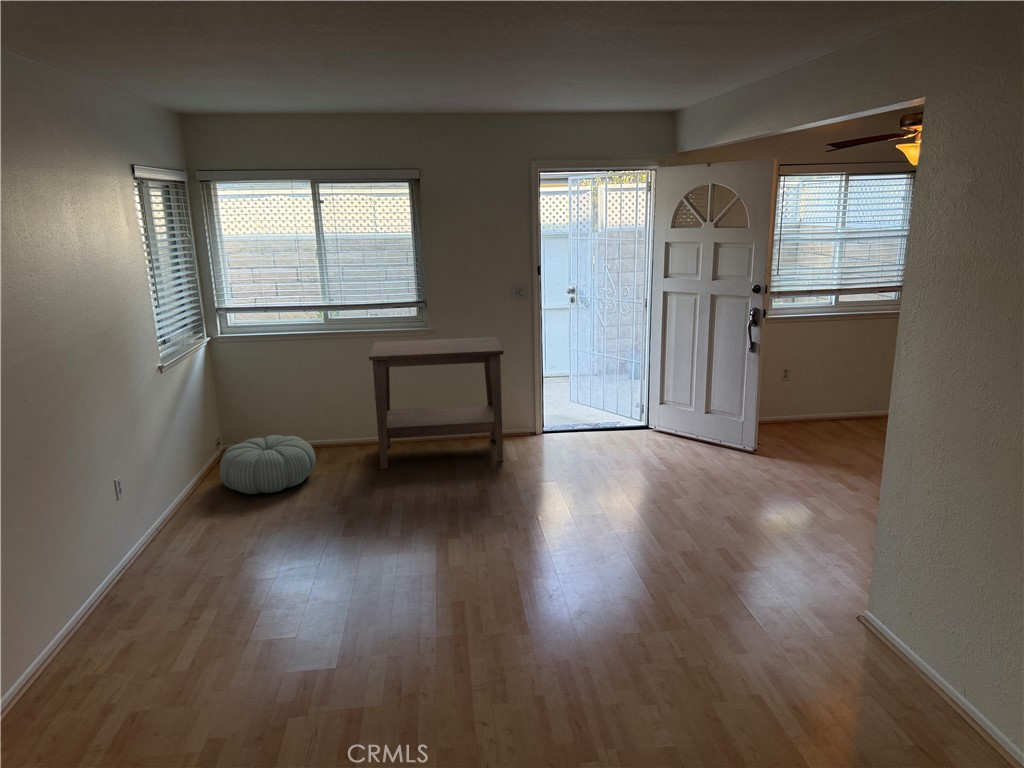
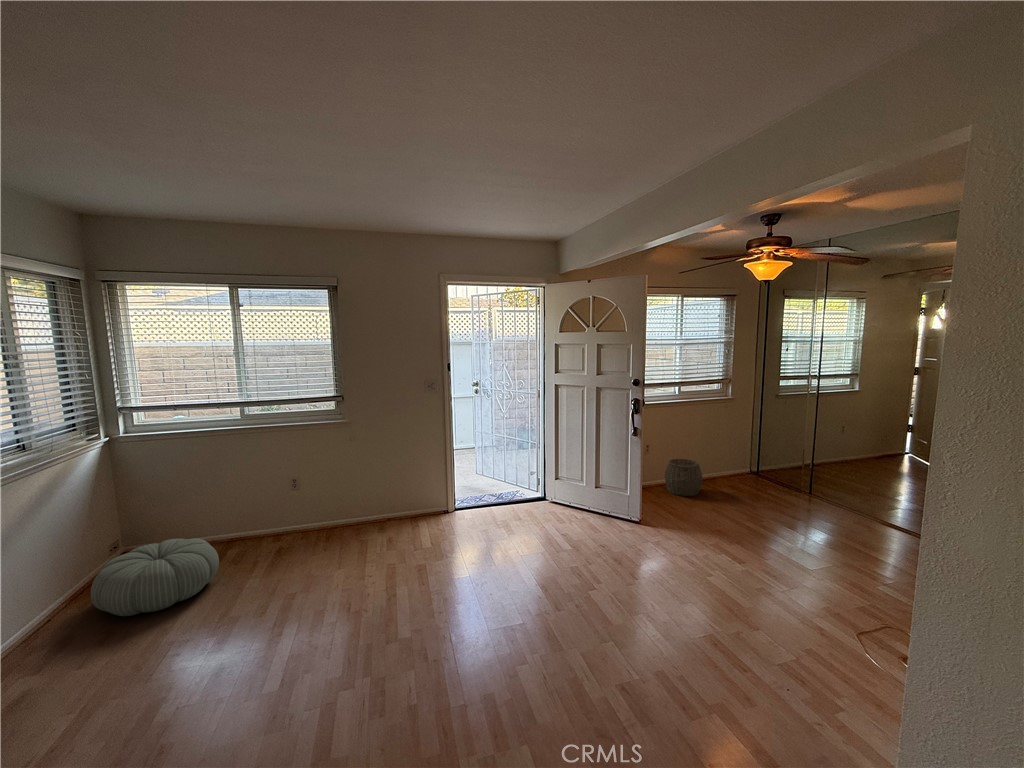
side table: present [369,337,503,469] -> none [283,427,421,565]
woven basket: none [803,388,852,433] -> present [665,459,702,496]

